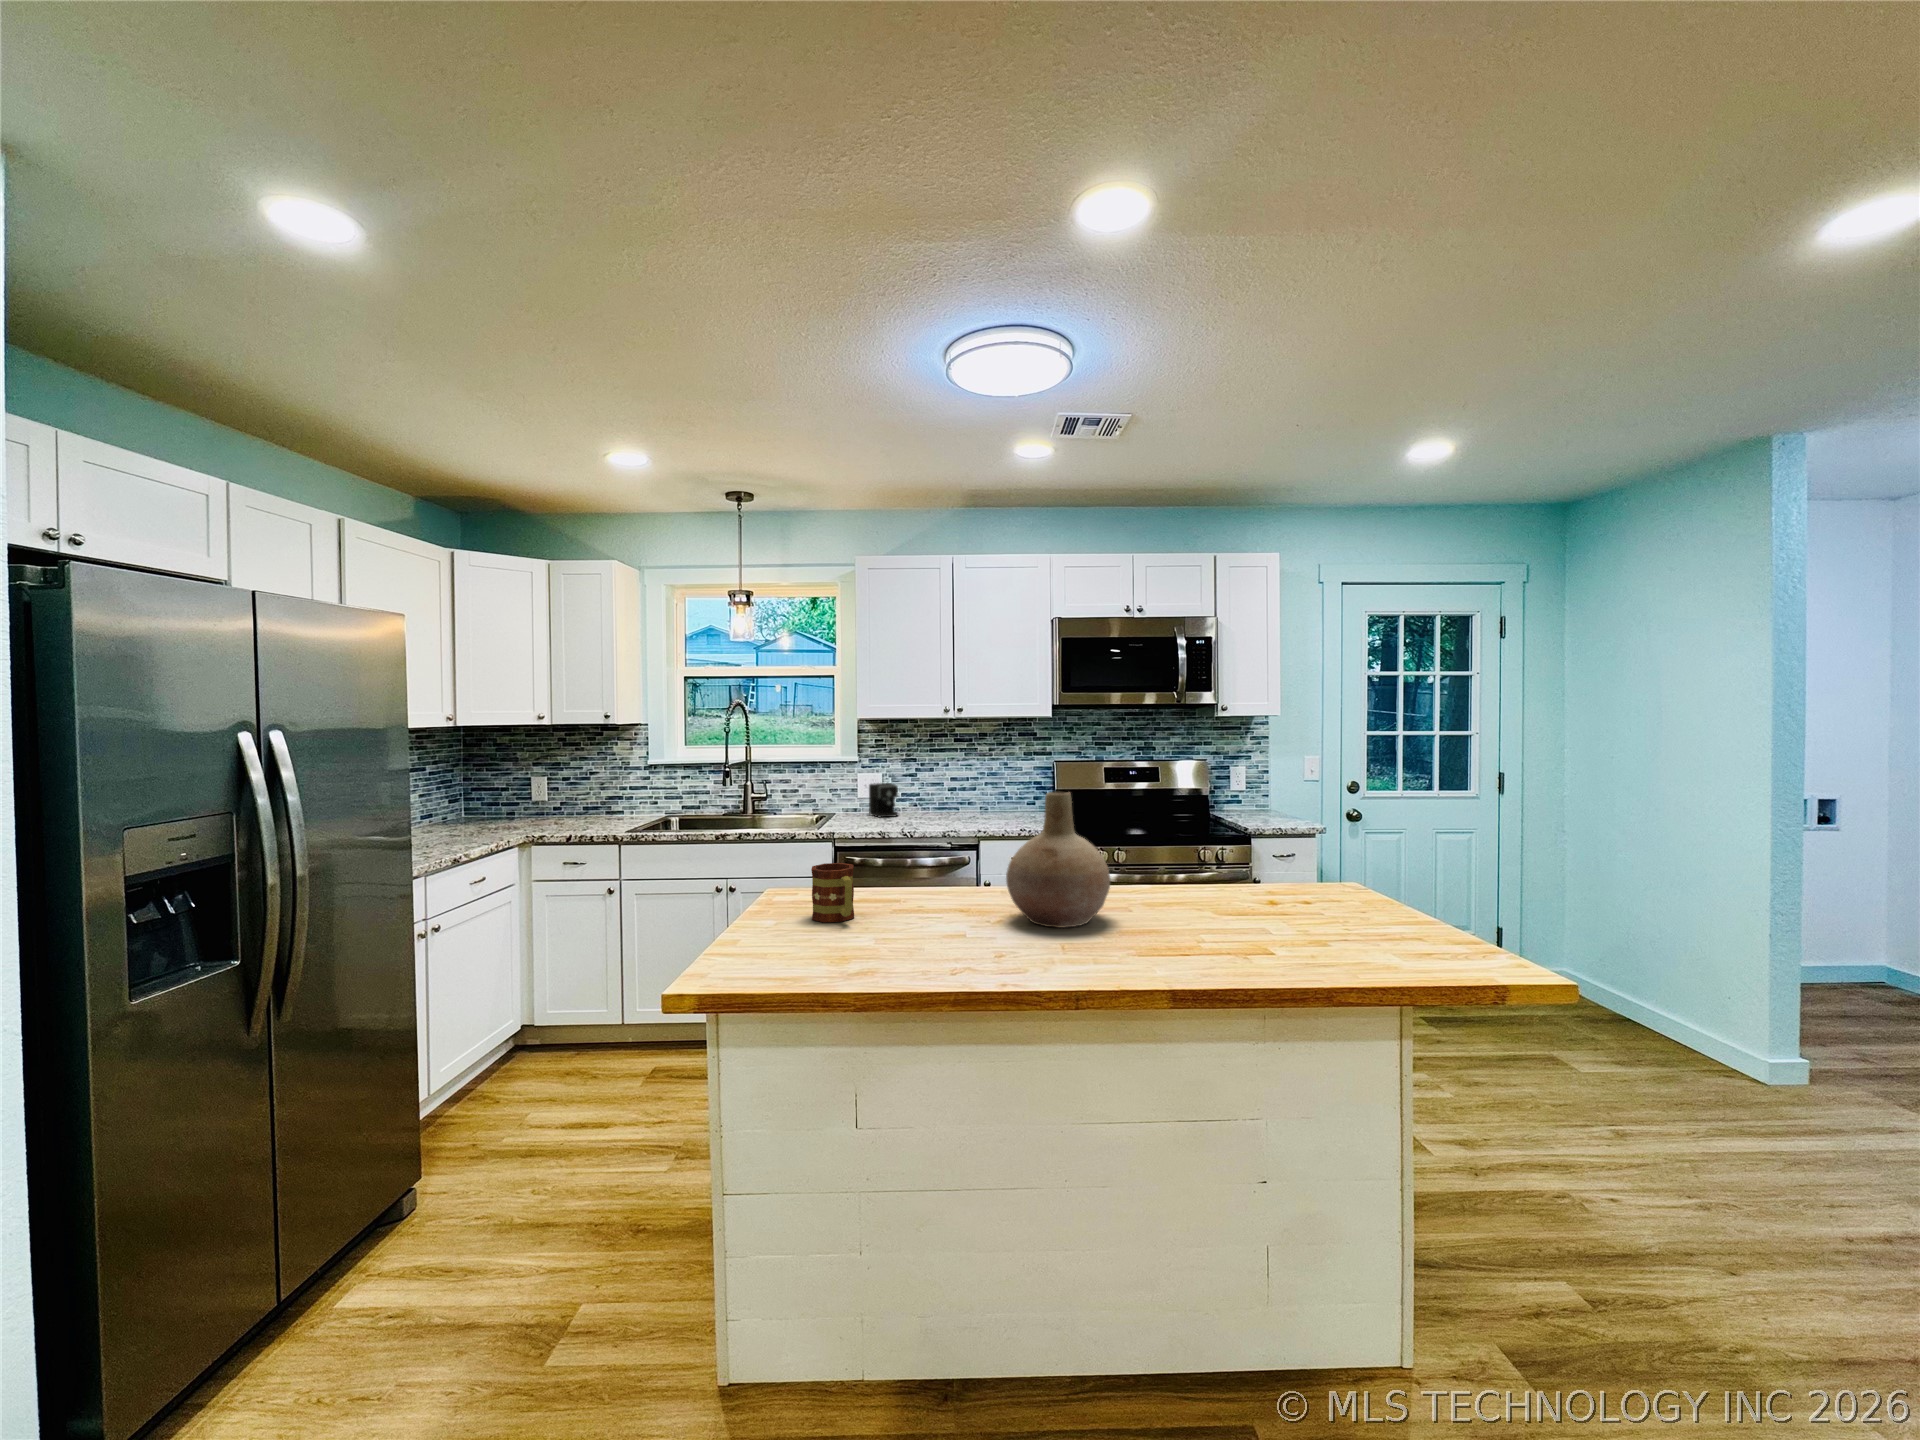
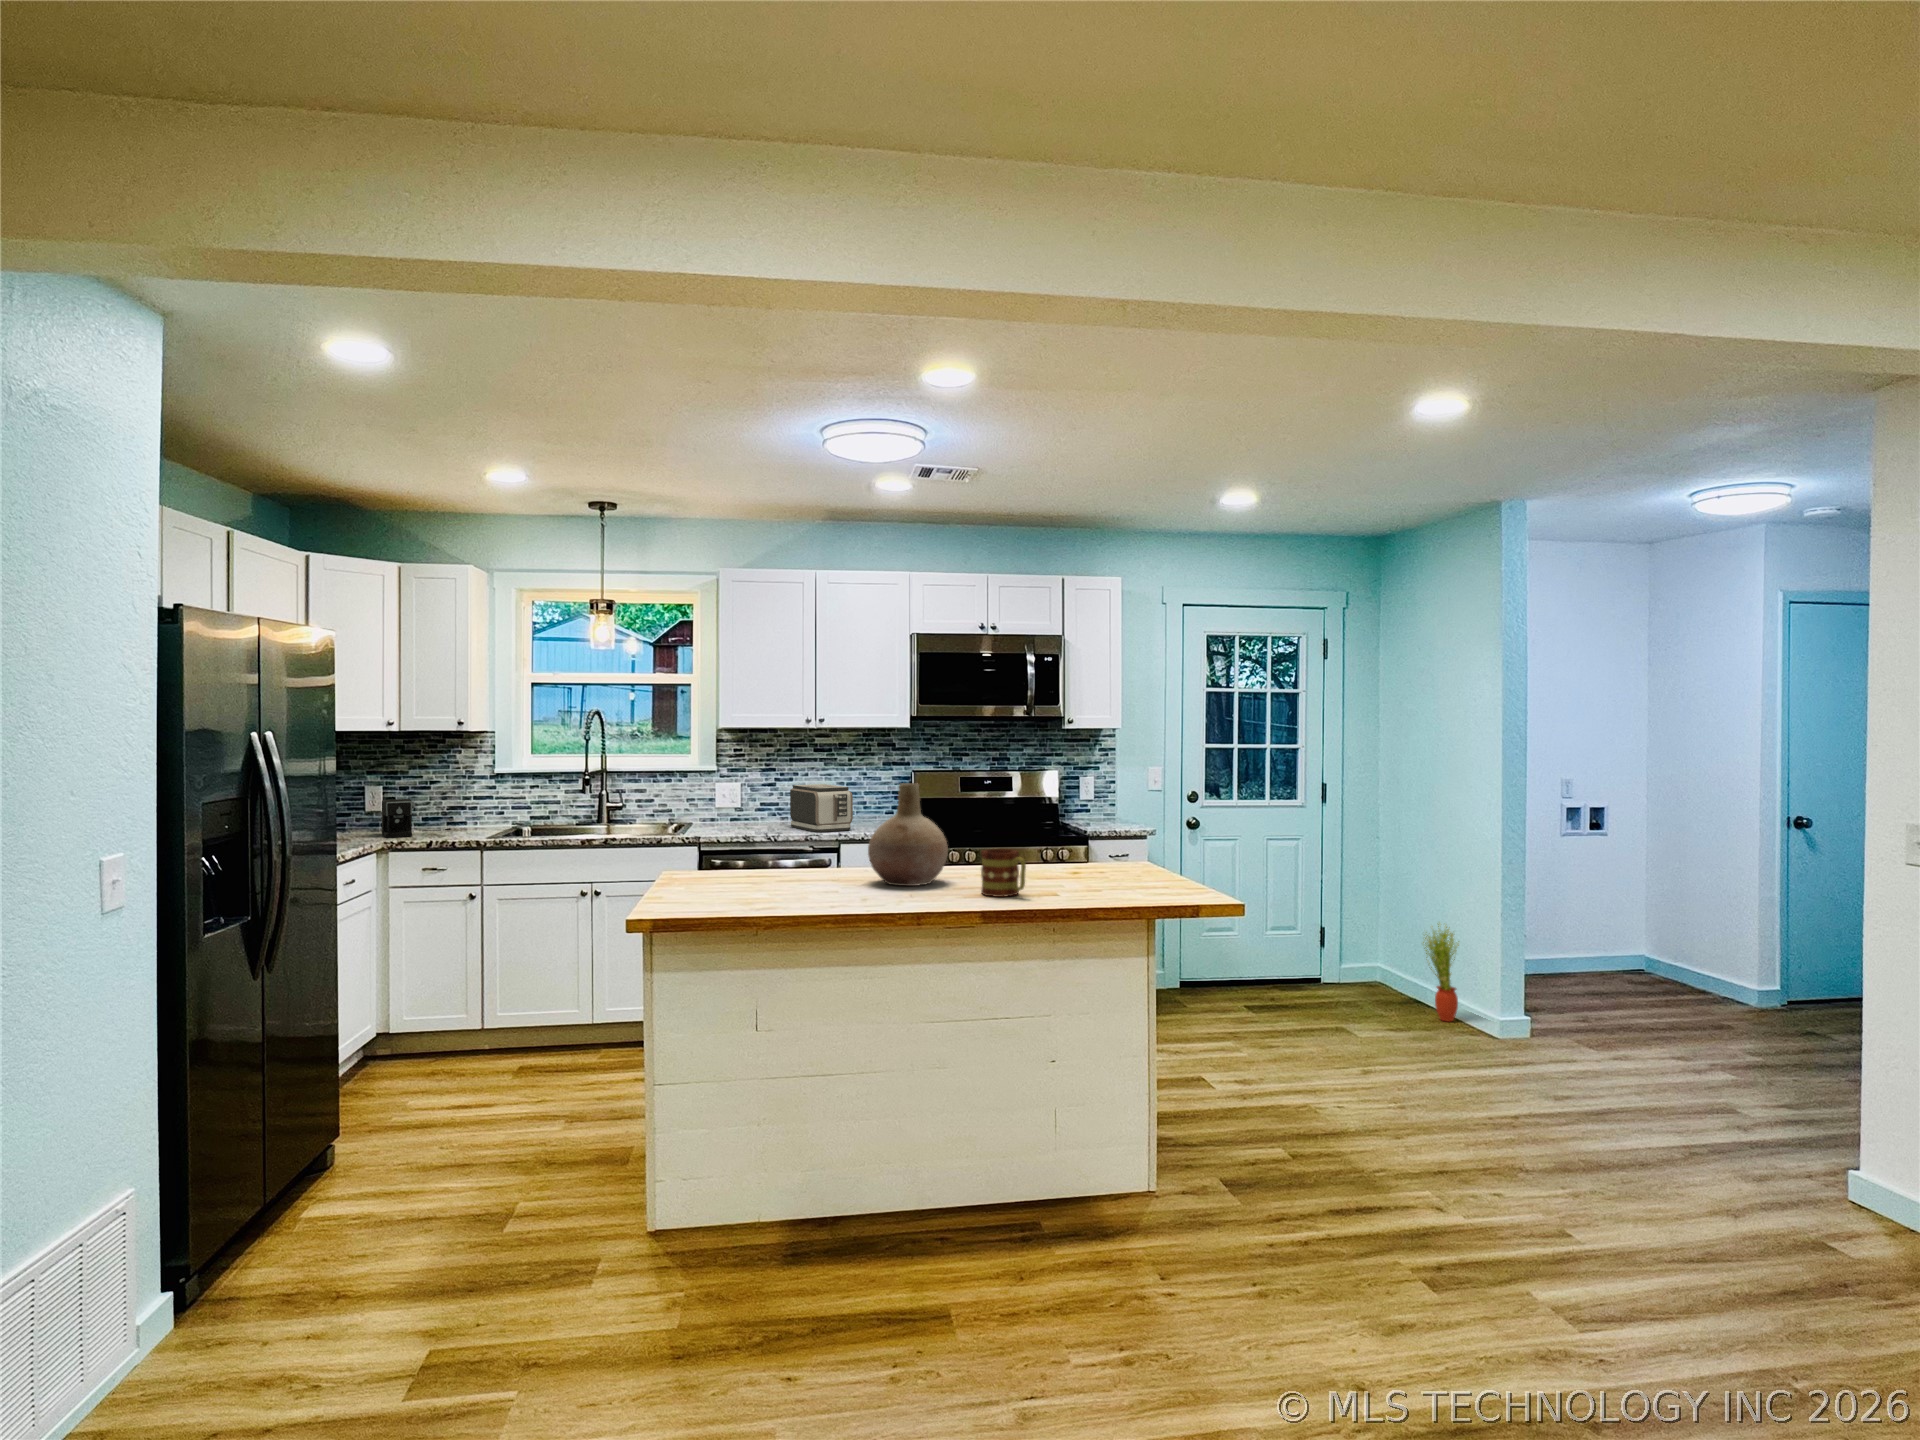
toaster: none [929,775,993,826] -> present [790,784,853,832]
coffee maker: present [869,783,898,818] -> present [382,799,451,838]
mug: present [811,863,854,922] -> present [981,849,1026,897]
potted plant: none [1652,938,1709,1057] -> present [1423,924,1459,1022]

